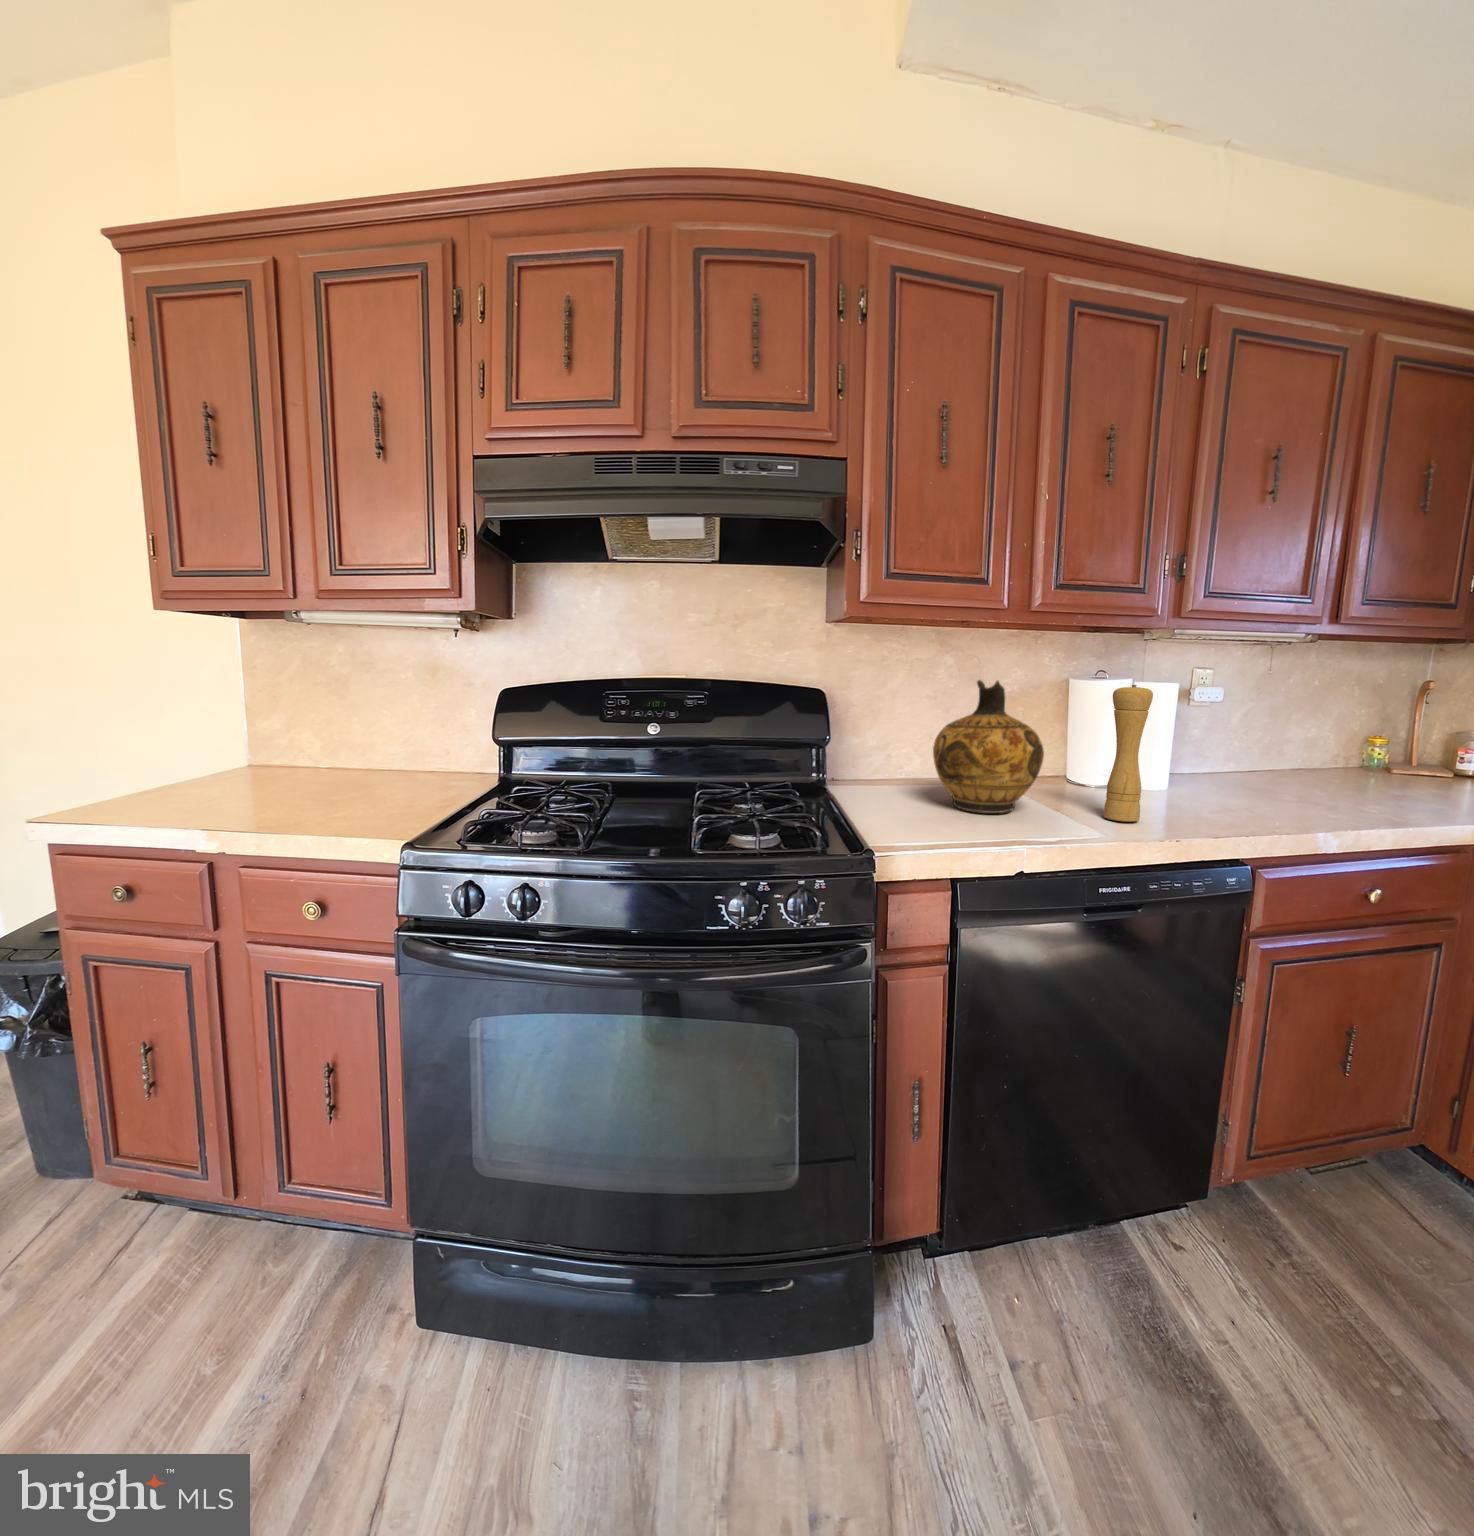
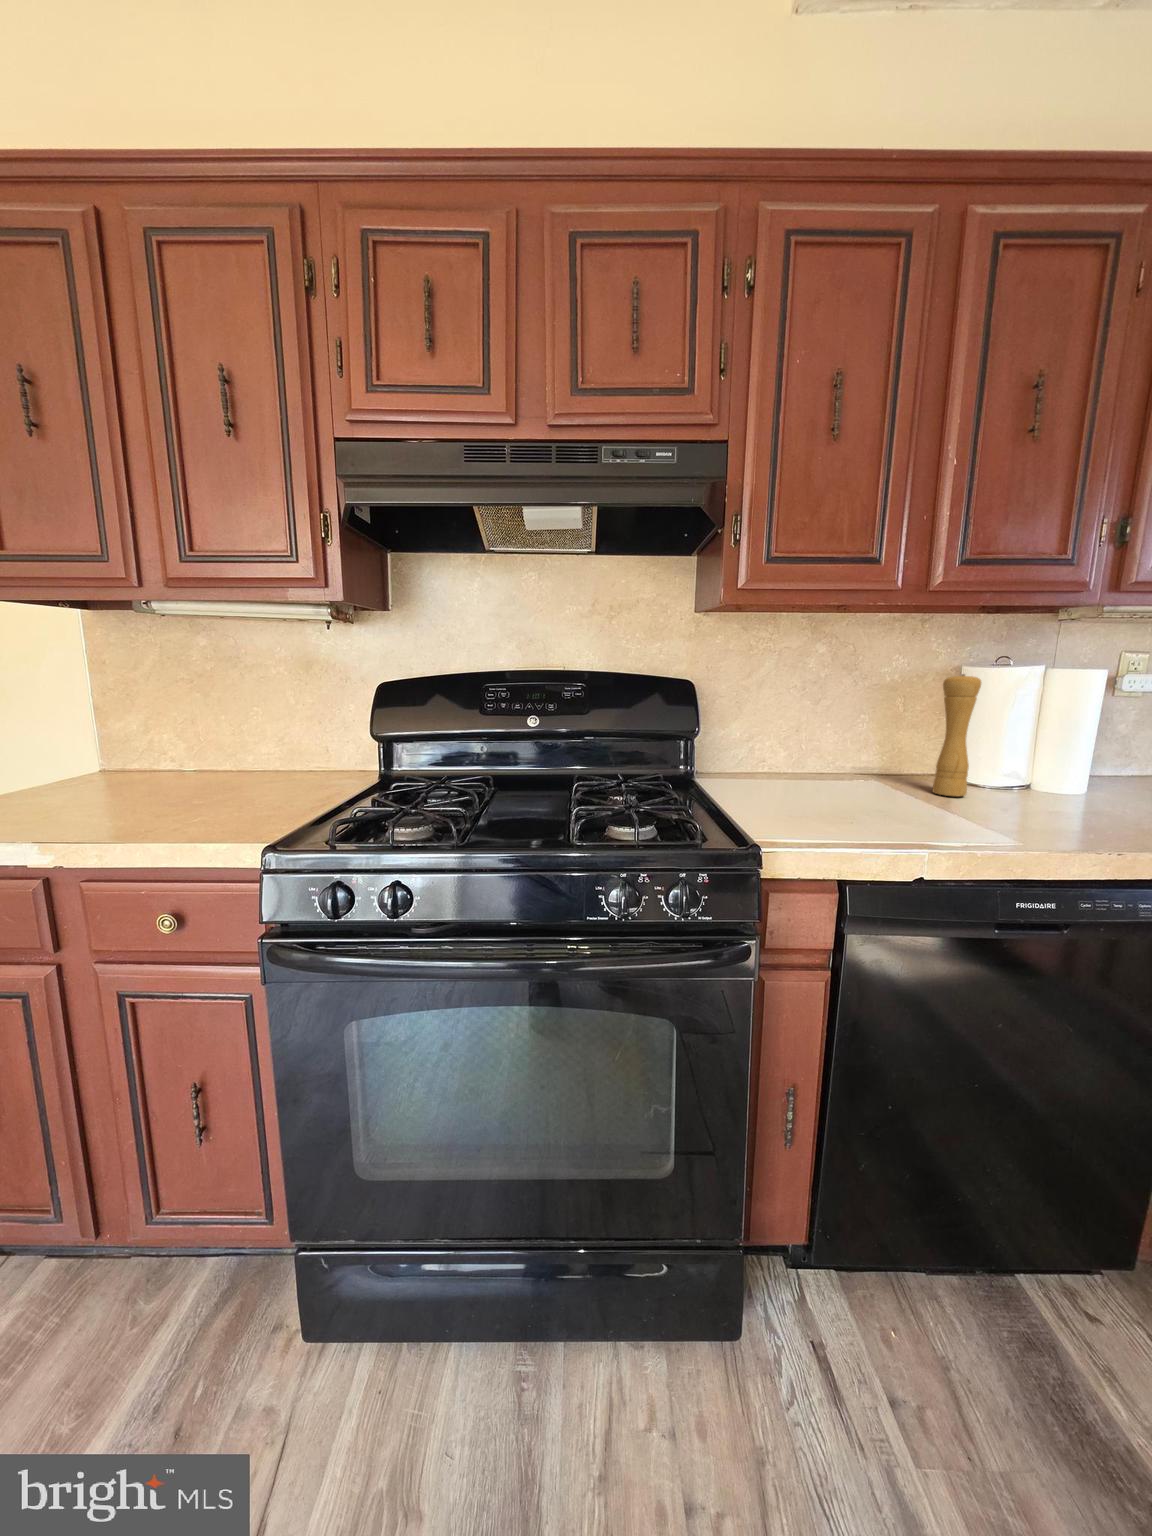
ceramic jug: present [933,680,1044,813] -> none [781,671,886,792]

